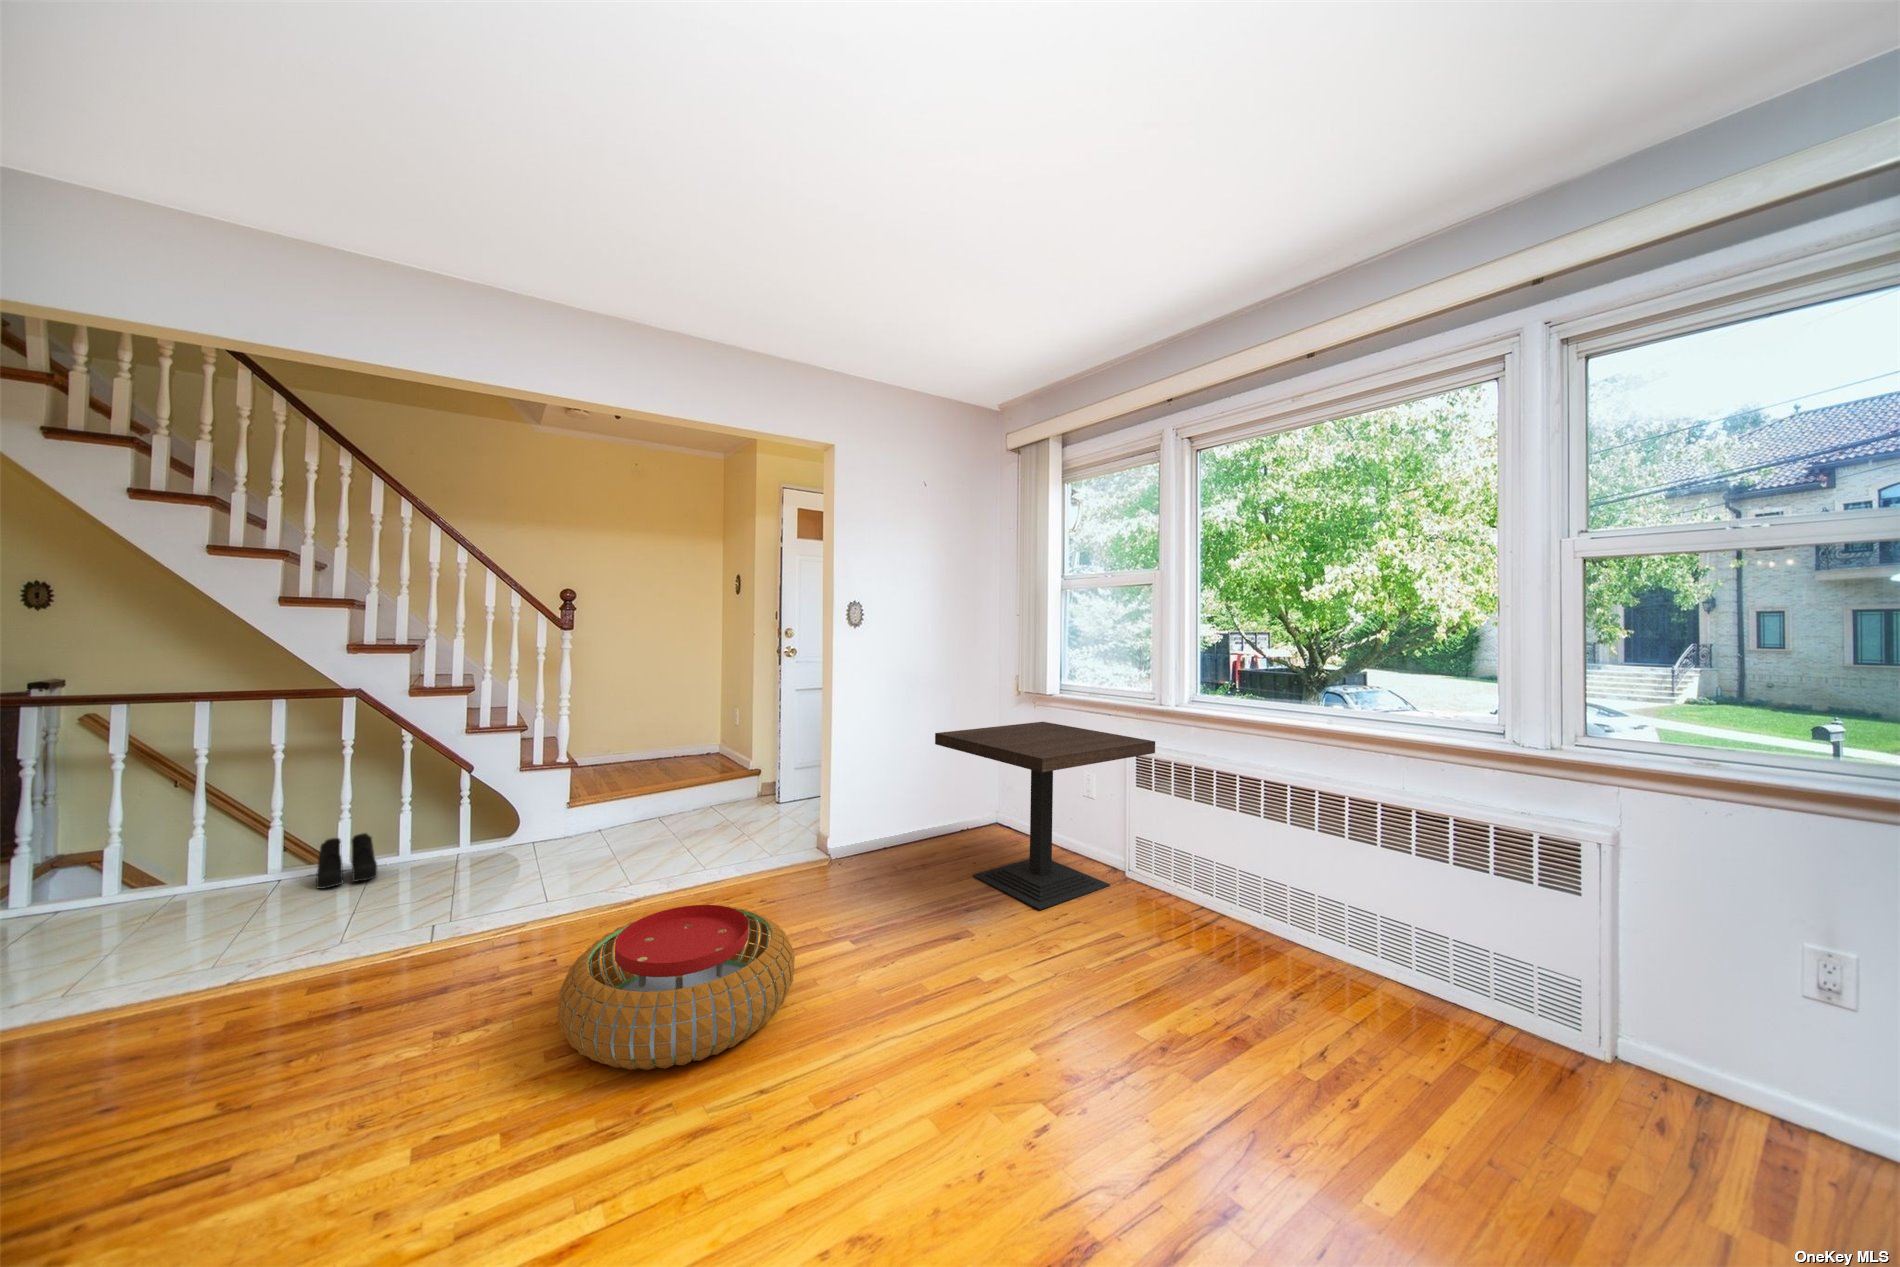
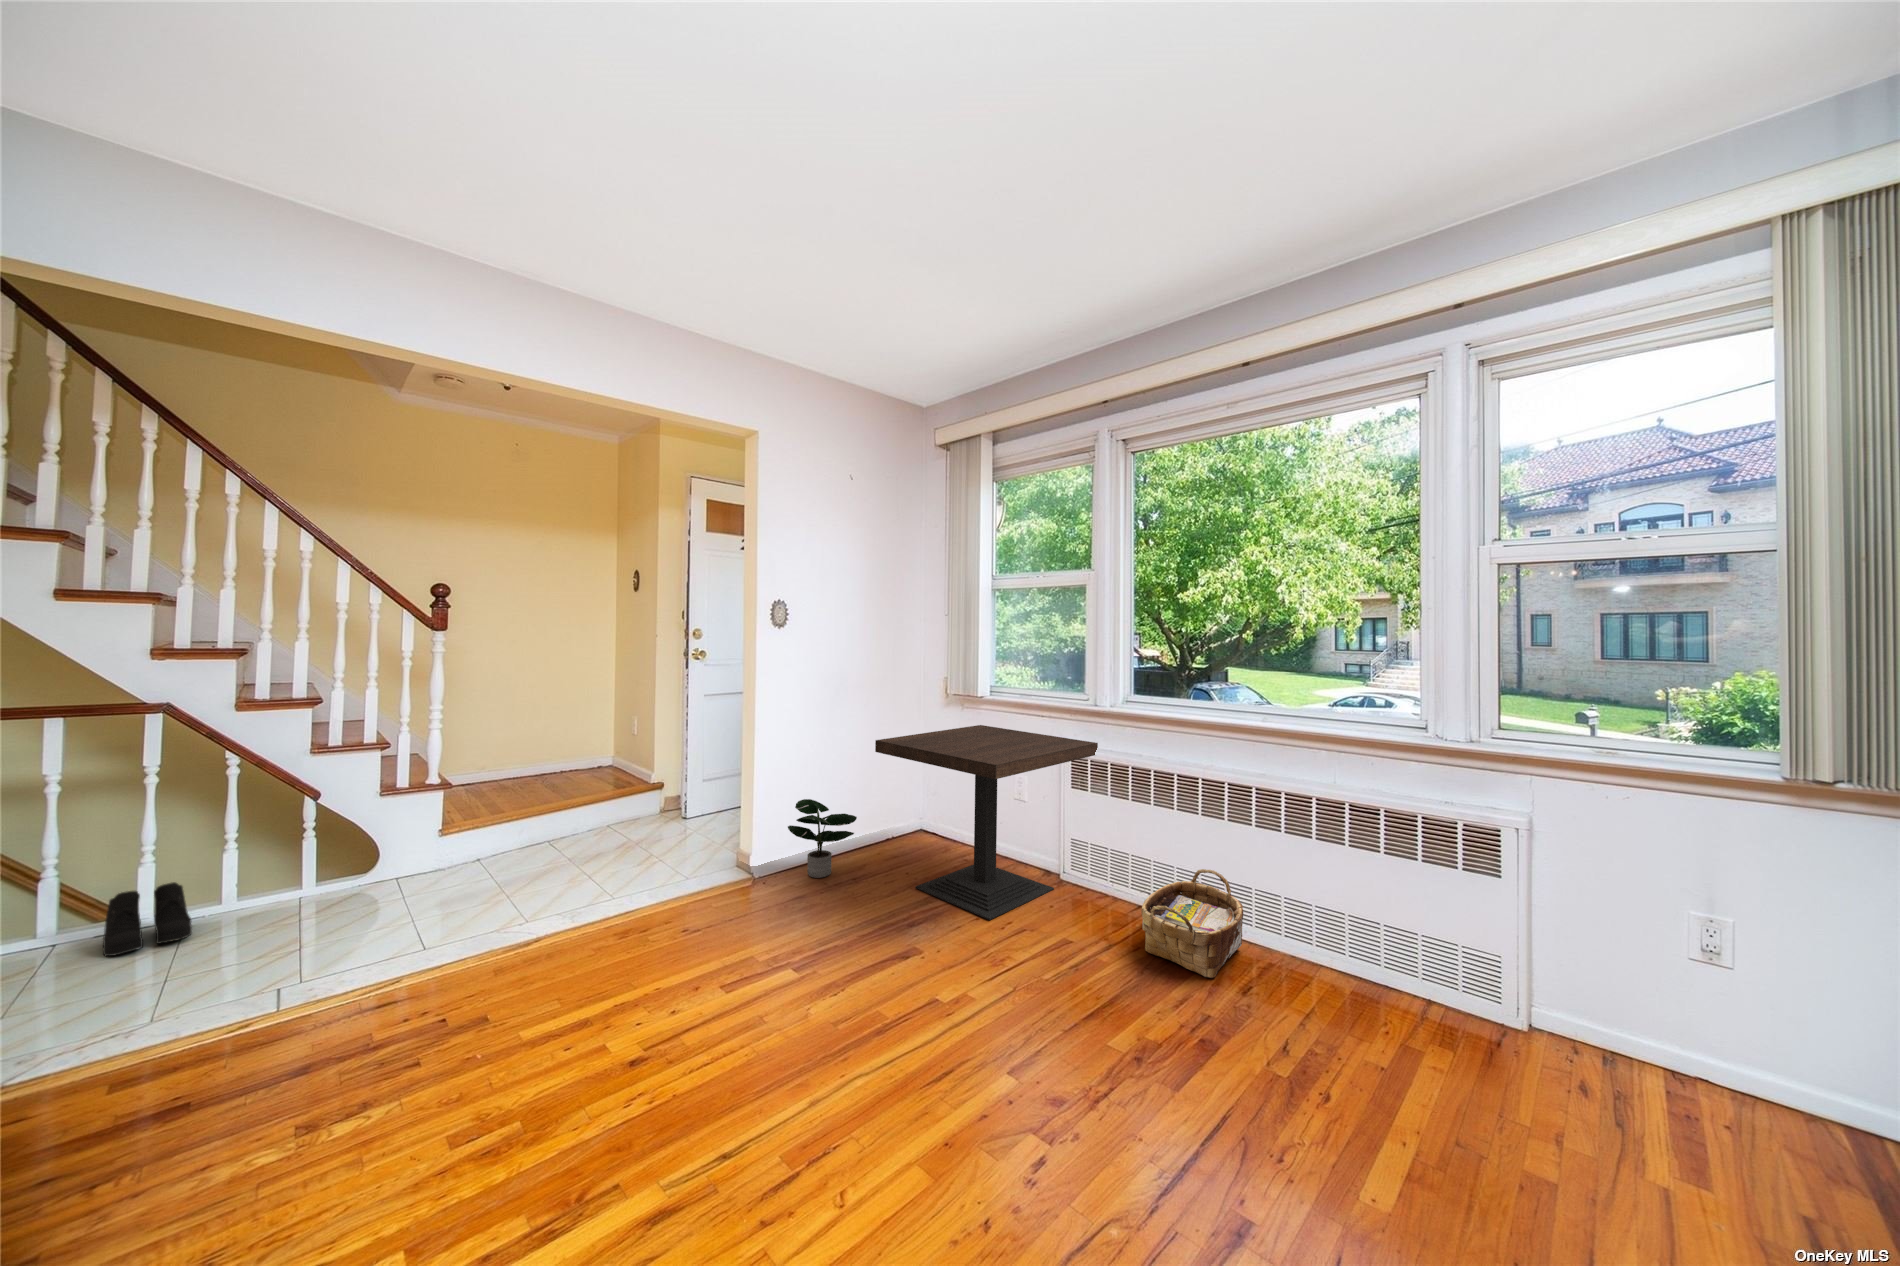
potted plant: none [856,788,921,862] -> present [788,799,857,878]
woven basket: none [1188,872,1297,981] -> present [1141,869,1243,978]
pouf: present [557,905,795,1070] -> none [456,943,741,1150]

